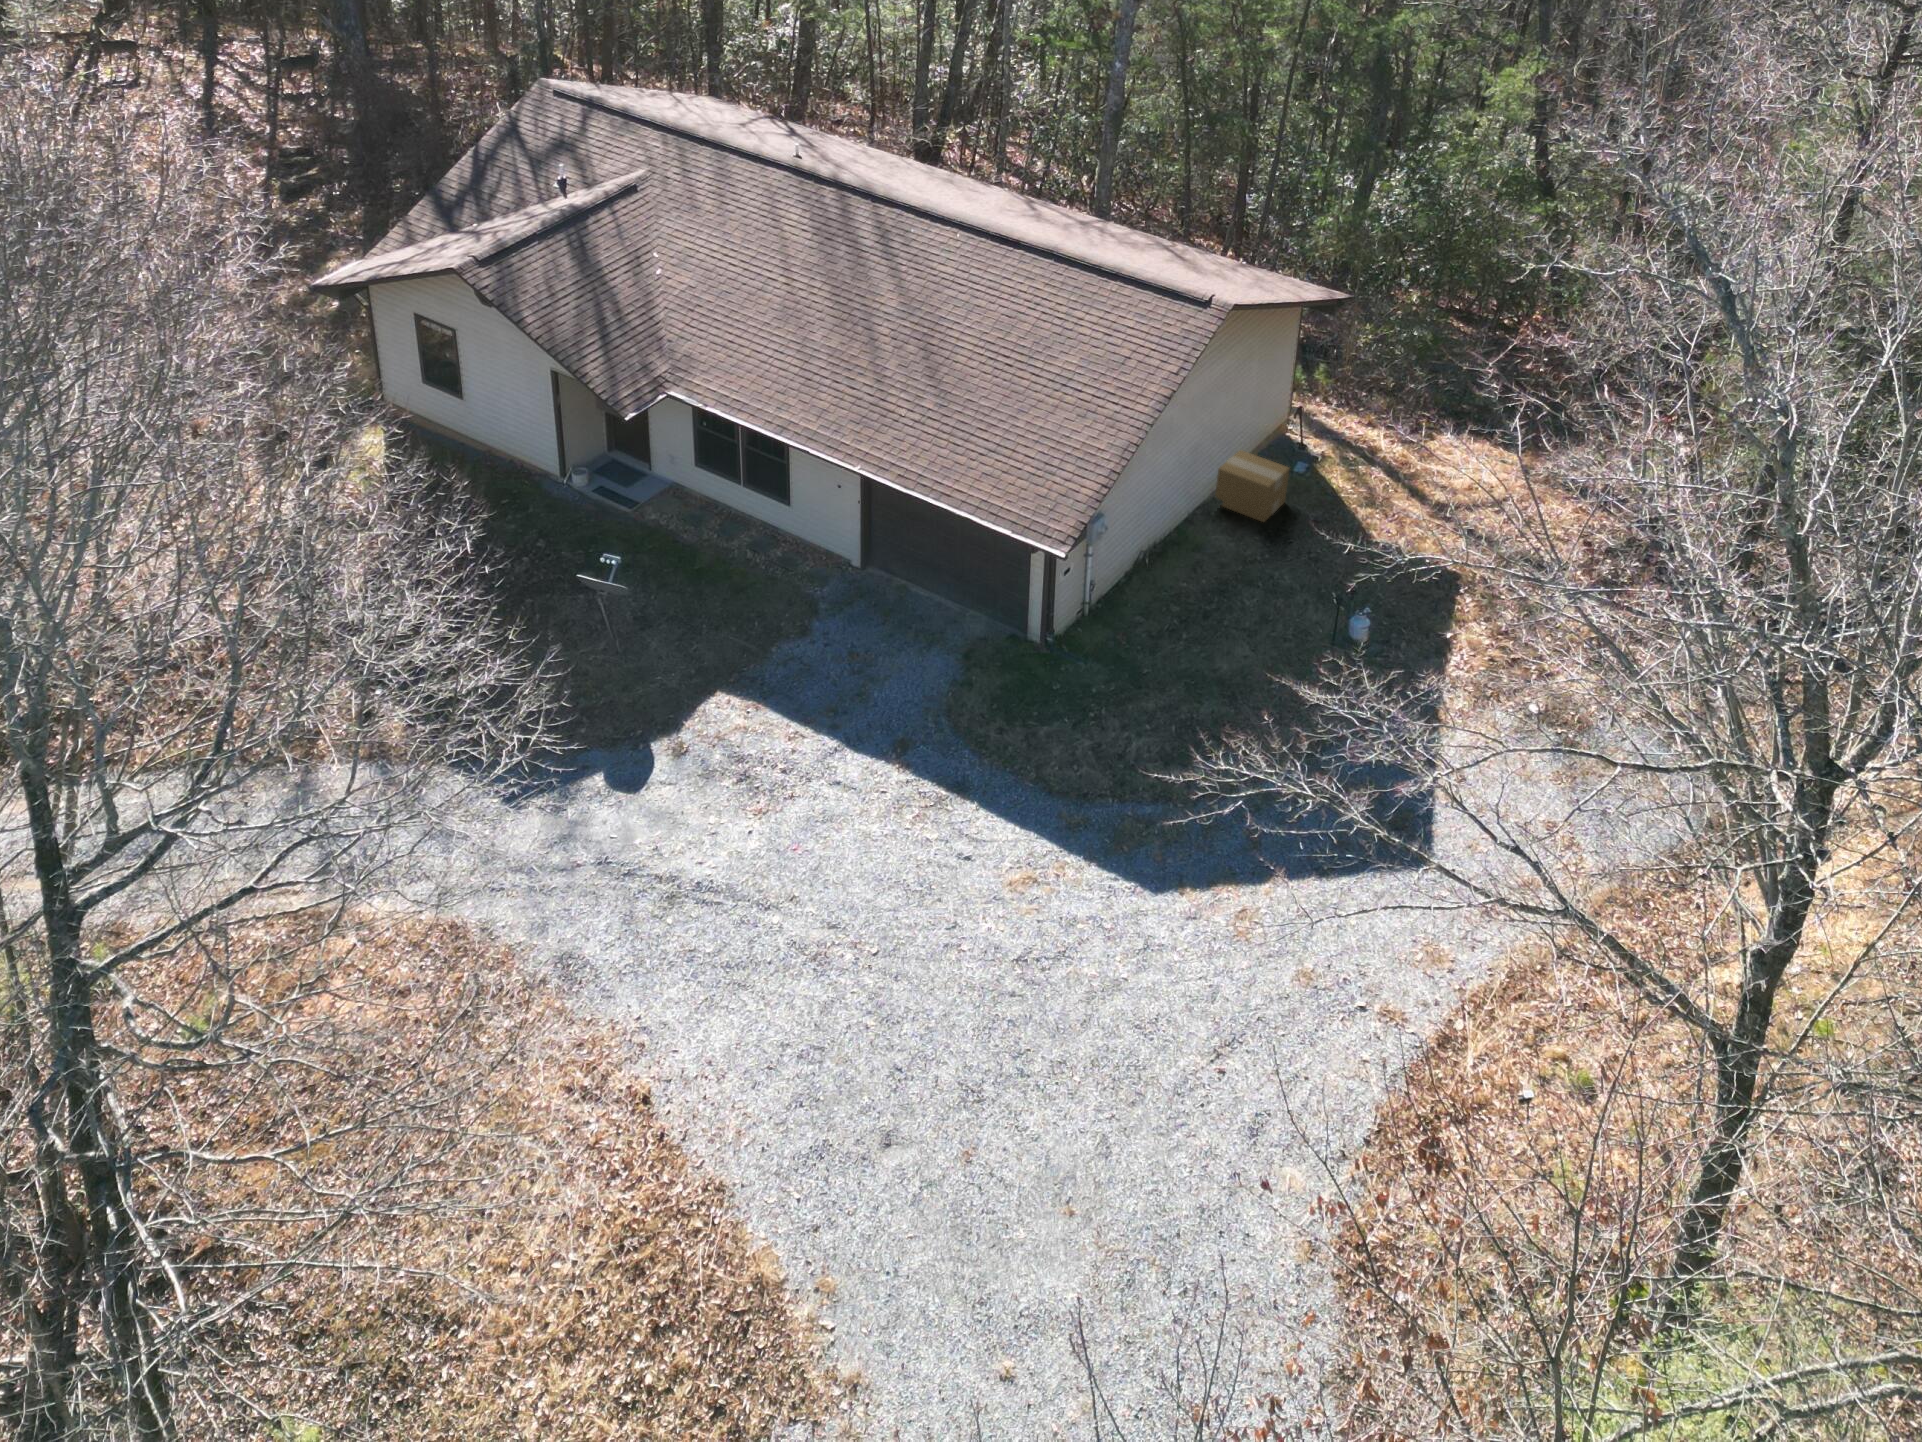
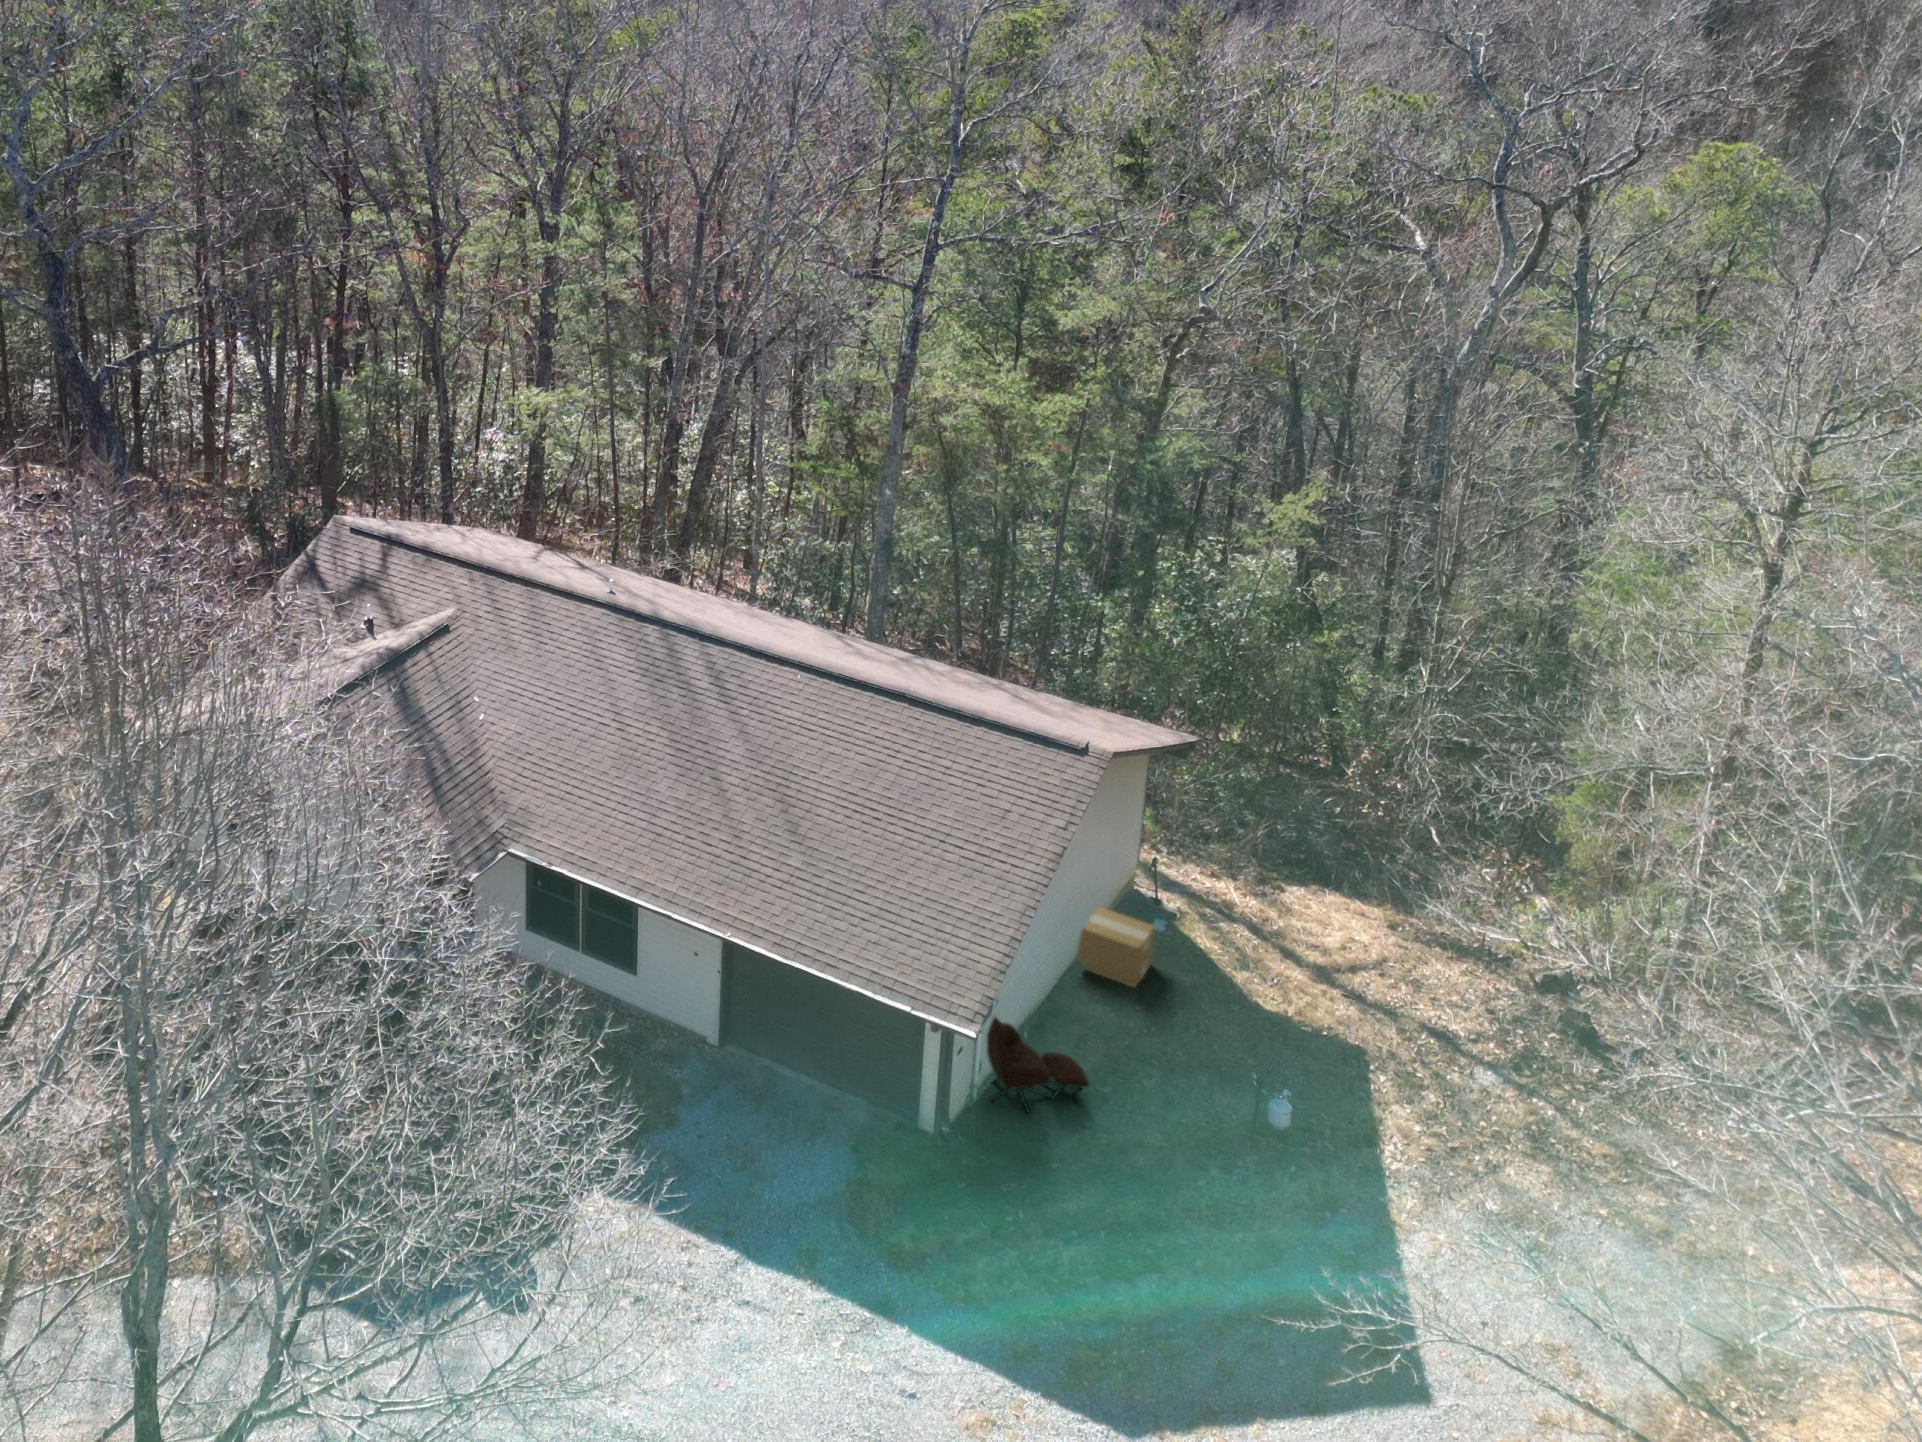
lounge chair: none [1098,526,1195,628] -> present [987,1017,1089,1112]

